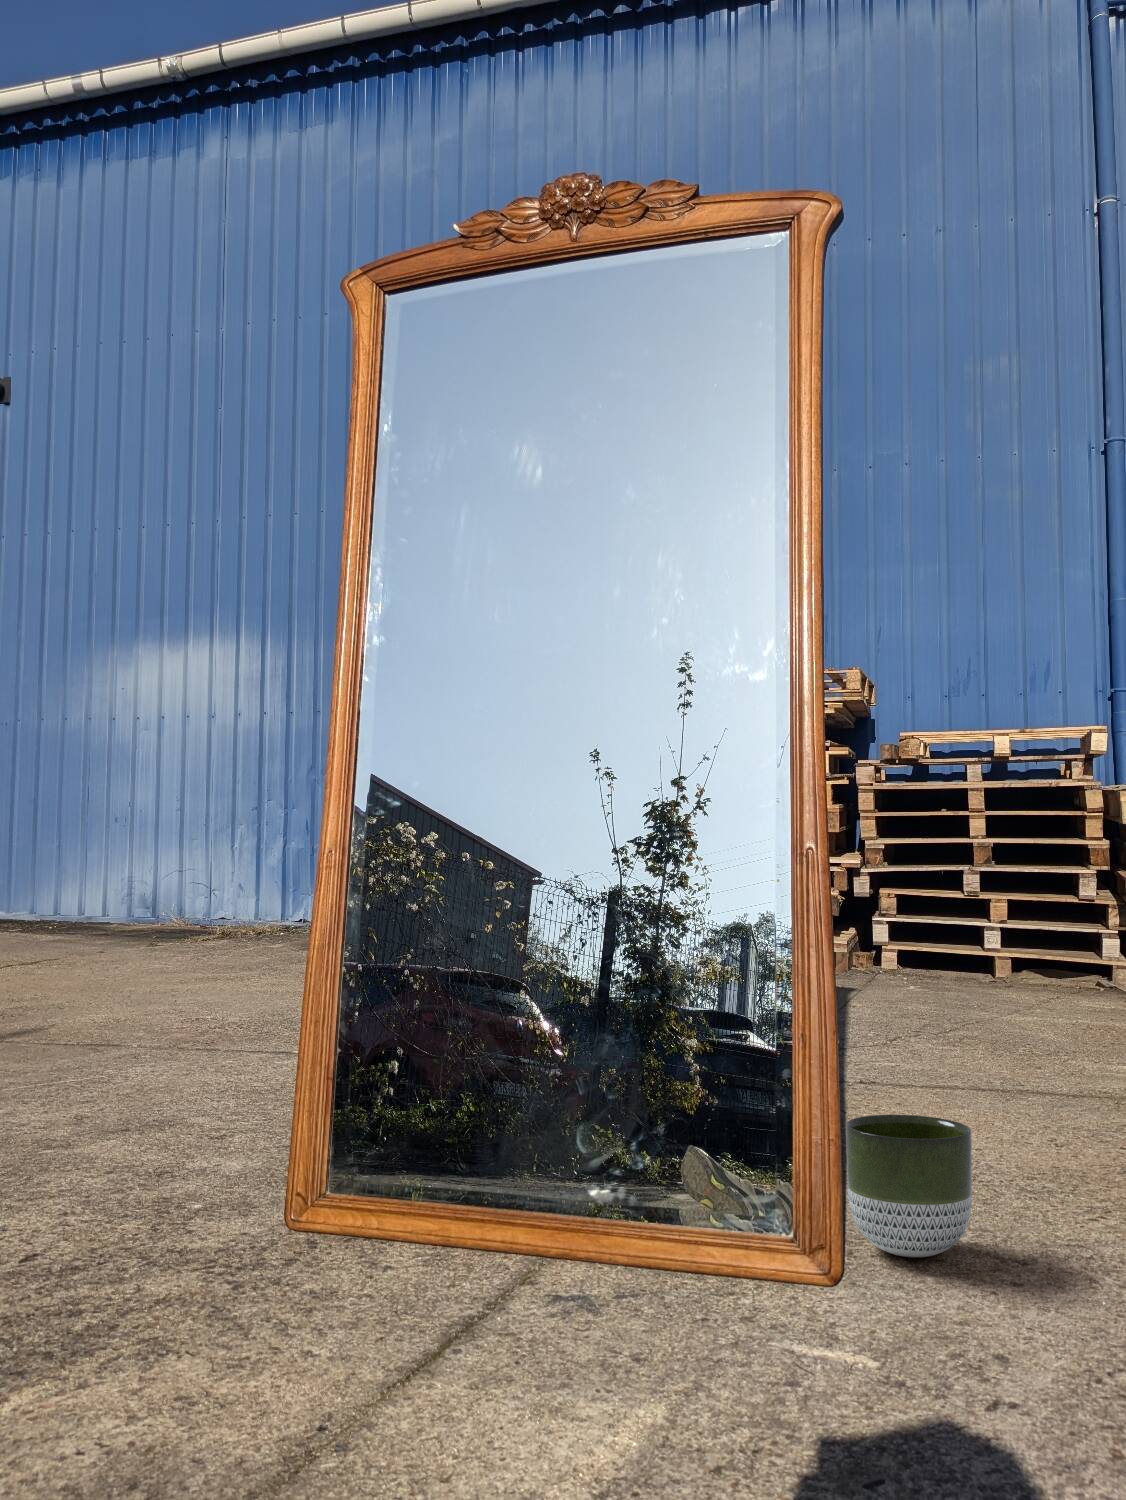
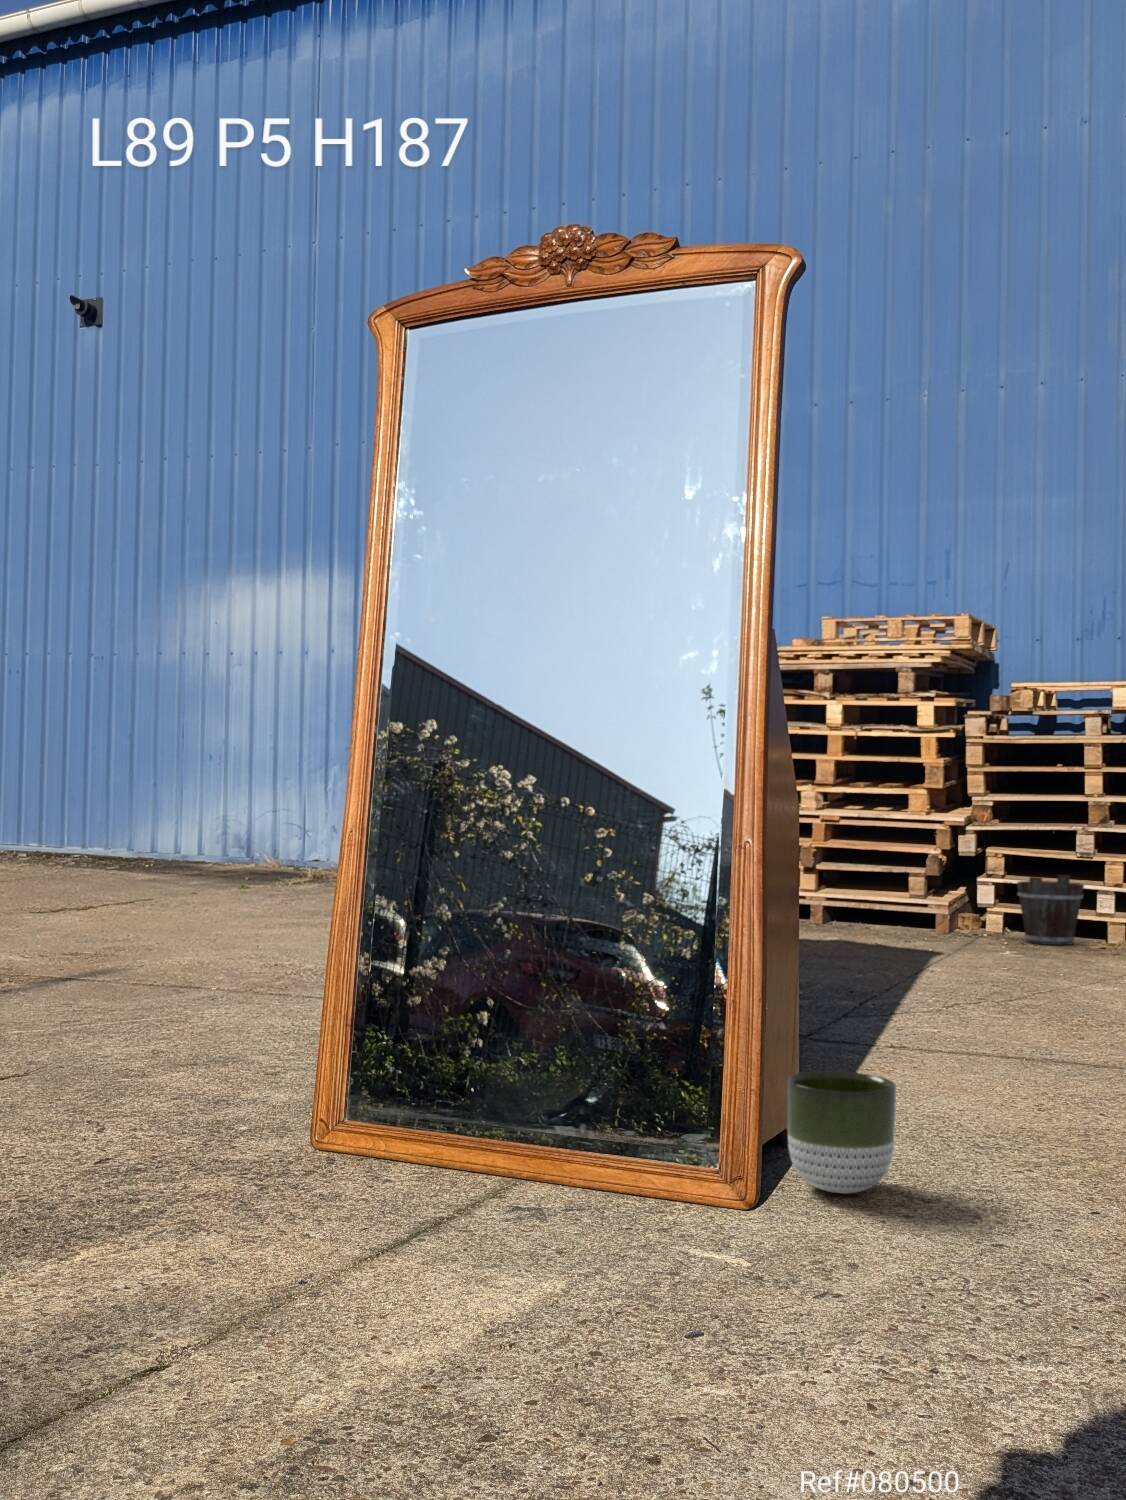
bucket: none [914,912,978,980] -> present [1017,875,1084,945]

